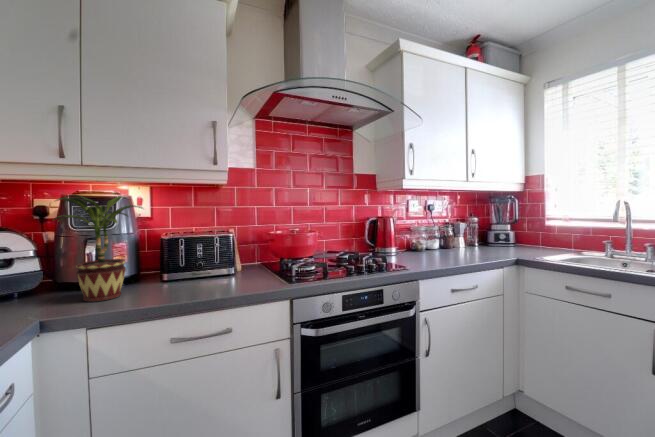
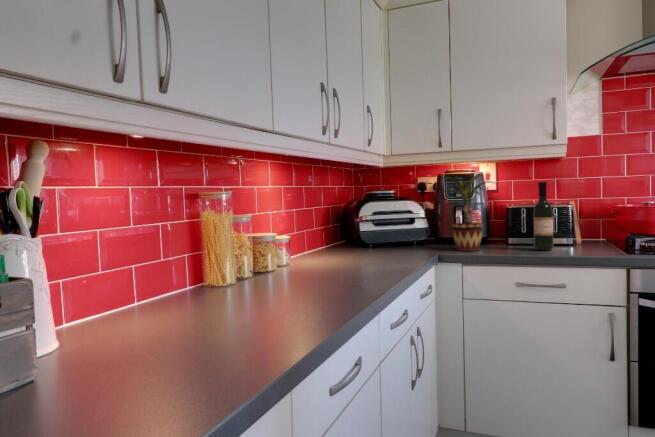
wine bottle: none [192,209,215,288] -> present [533,182,553,251]

